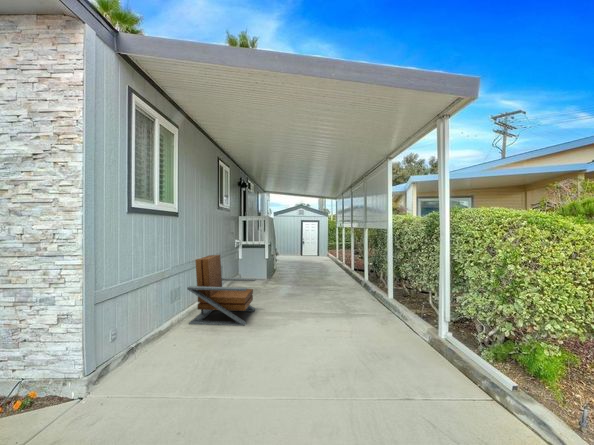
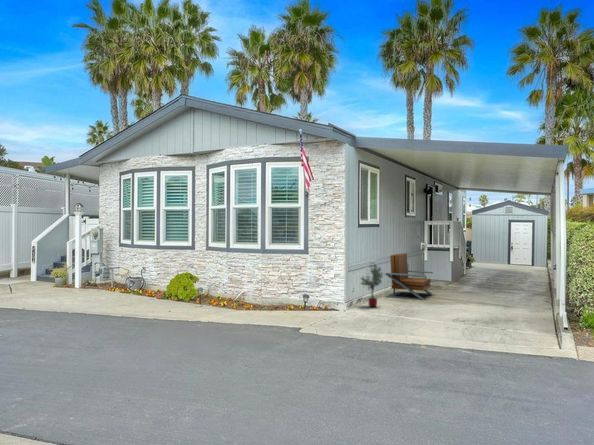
potted tree: none [126,279,179,368] -> present [361,263,382,307]

